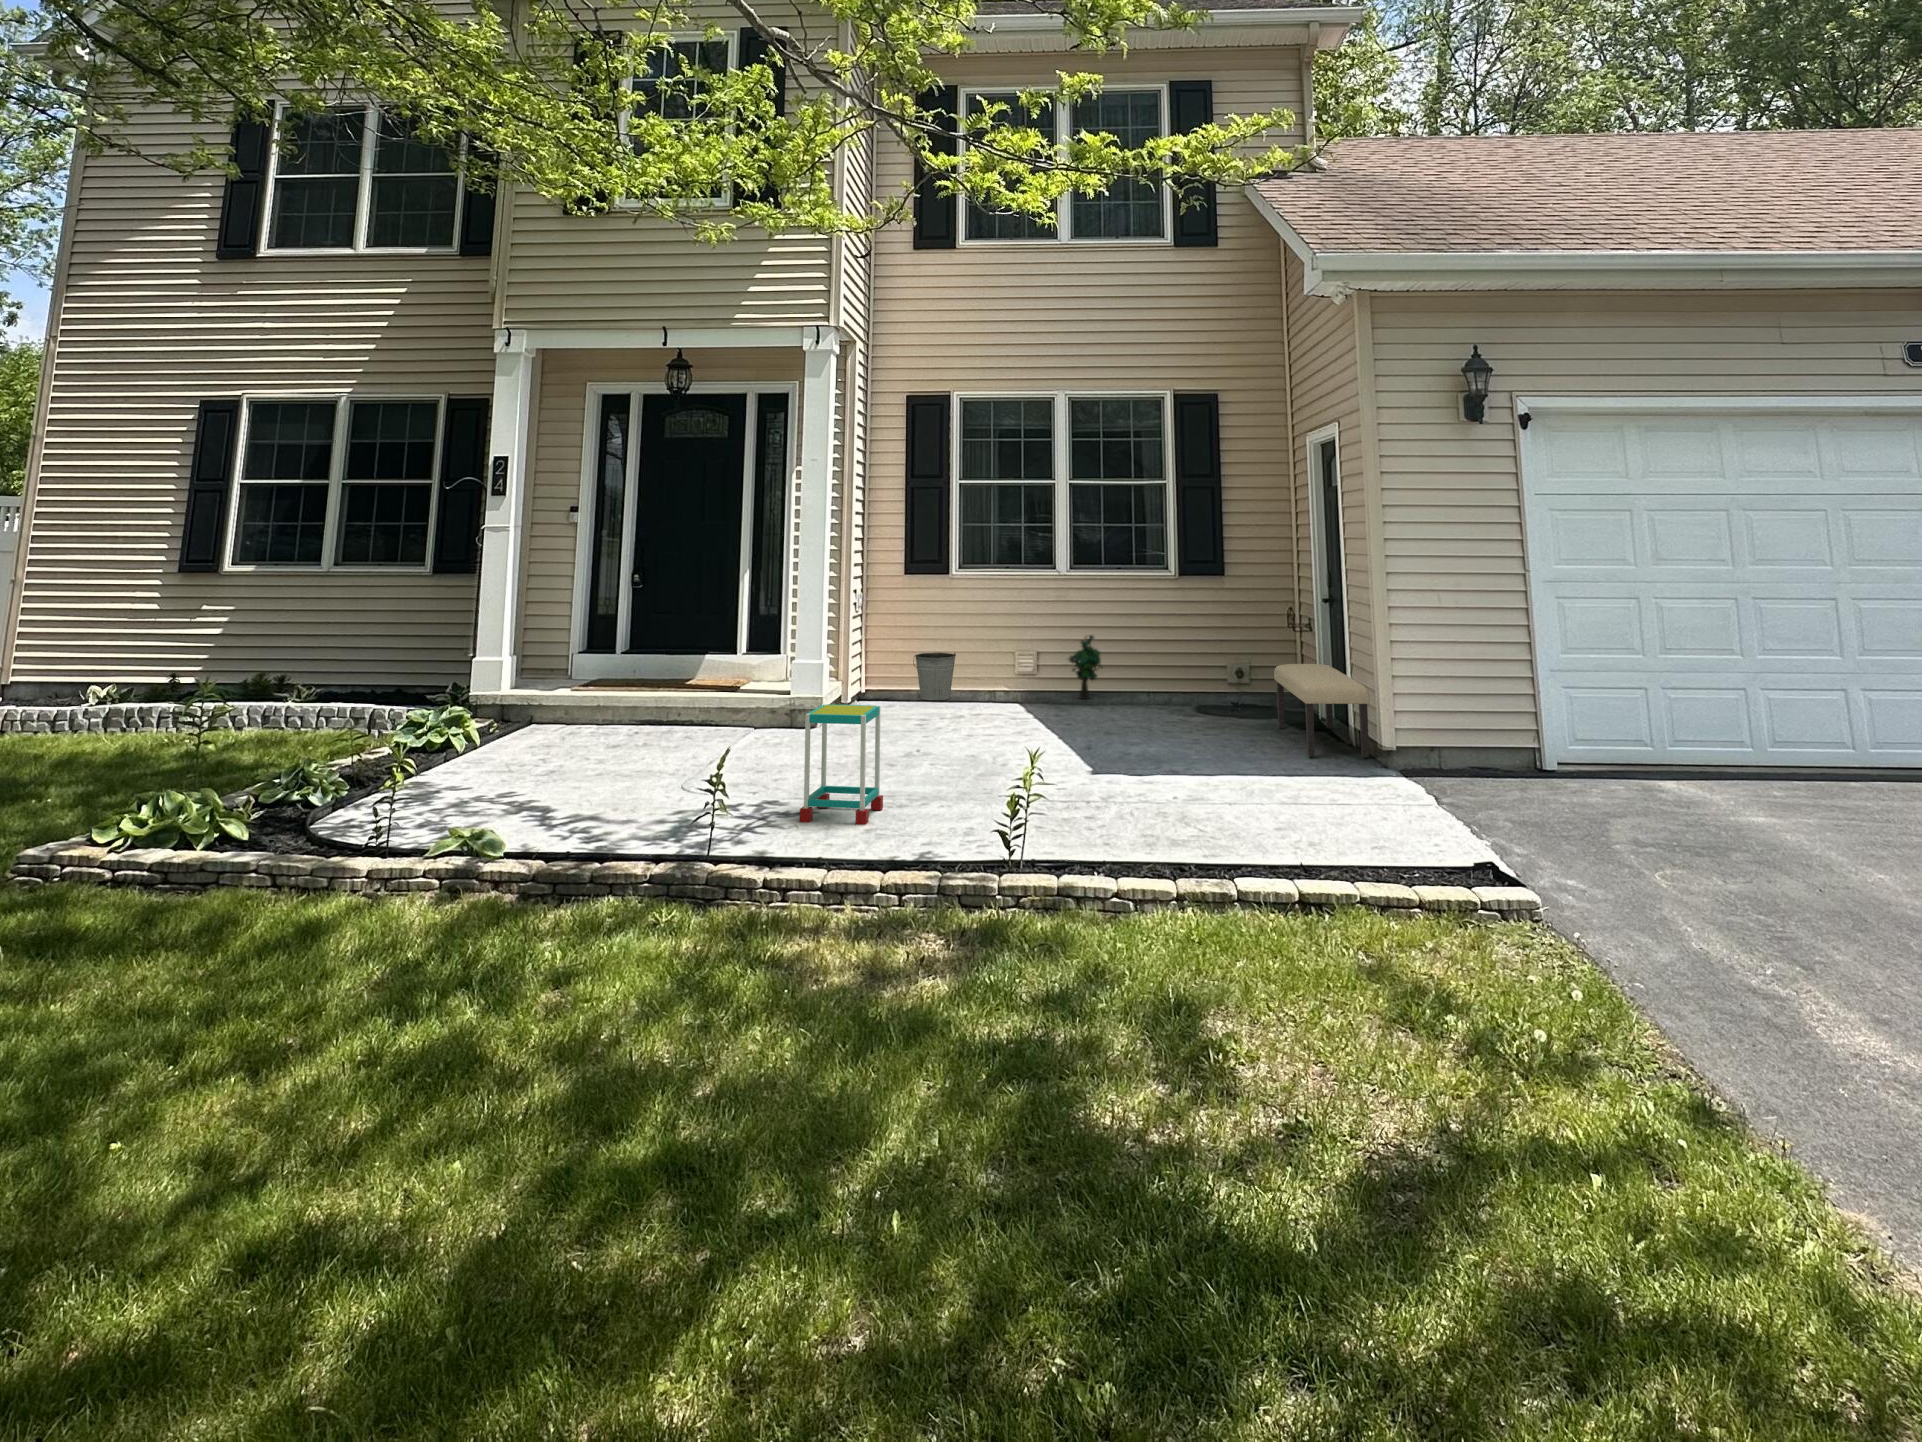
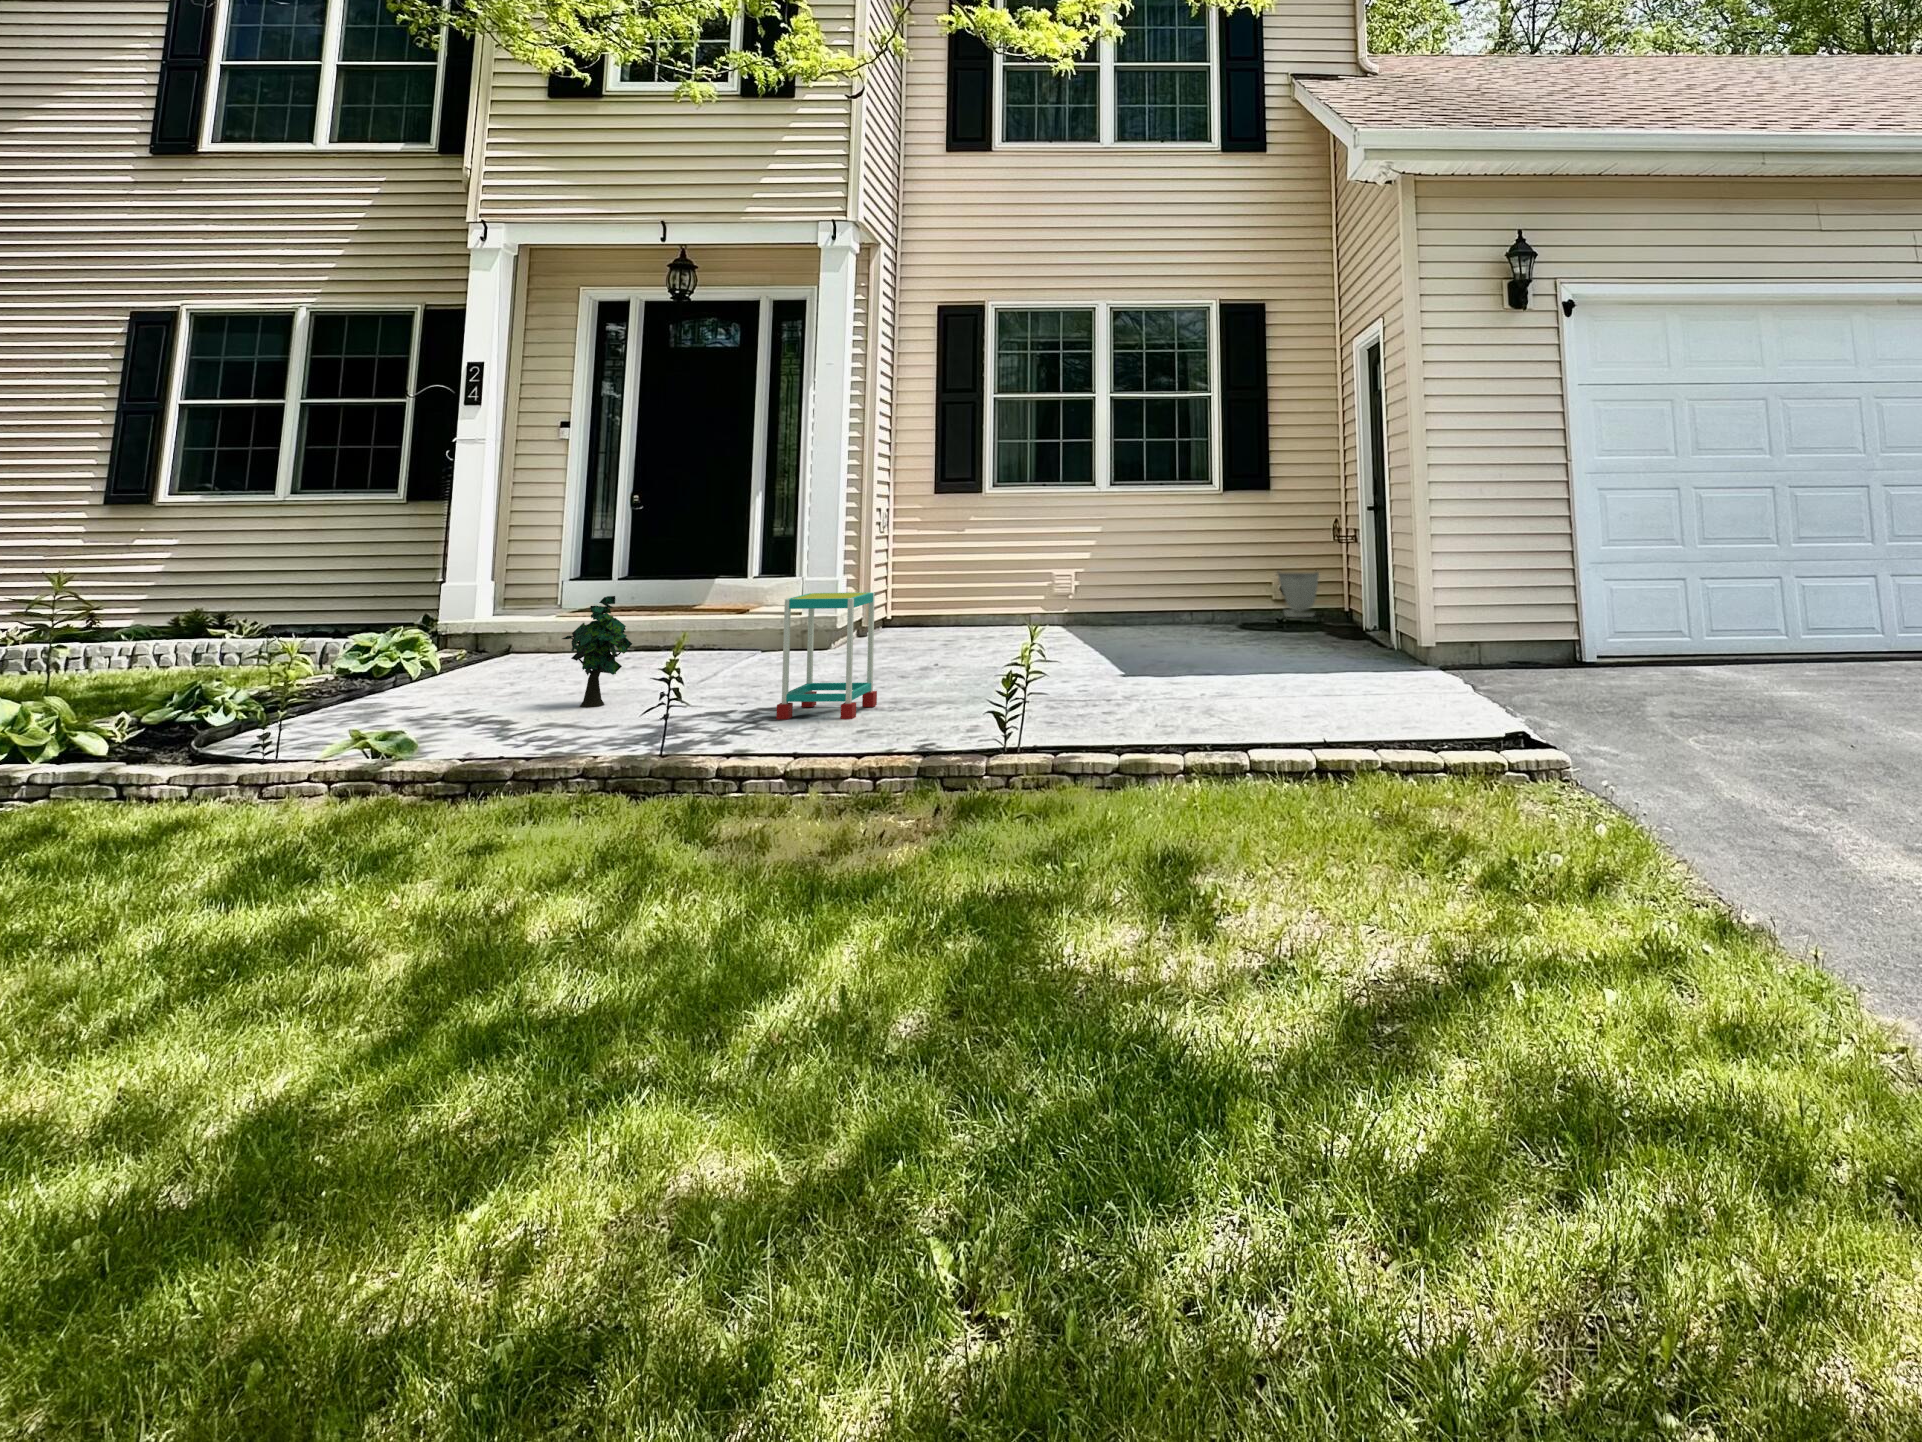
decorative plant: present [1069,635,1101,699] -> present [562,596,632,707]
bucket: present [913,652,956,700] -> present [1278,570,1319,617]
bench: present [1274,664,1369,758] -> none [1315,568,1410,656]

